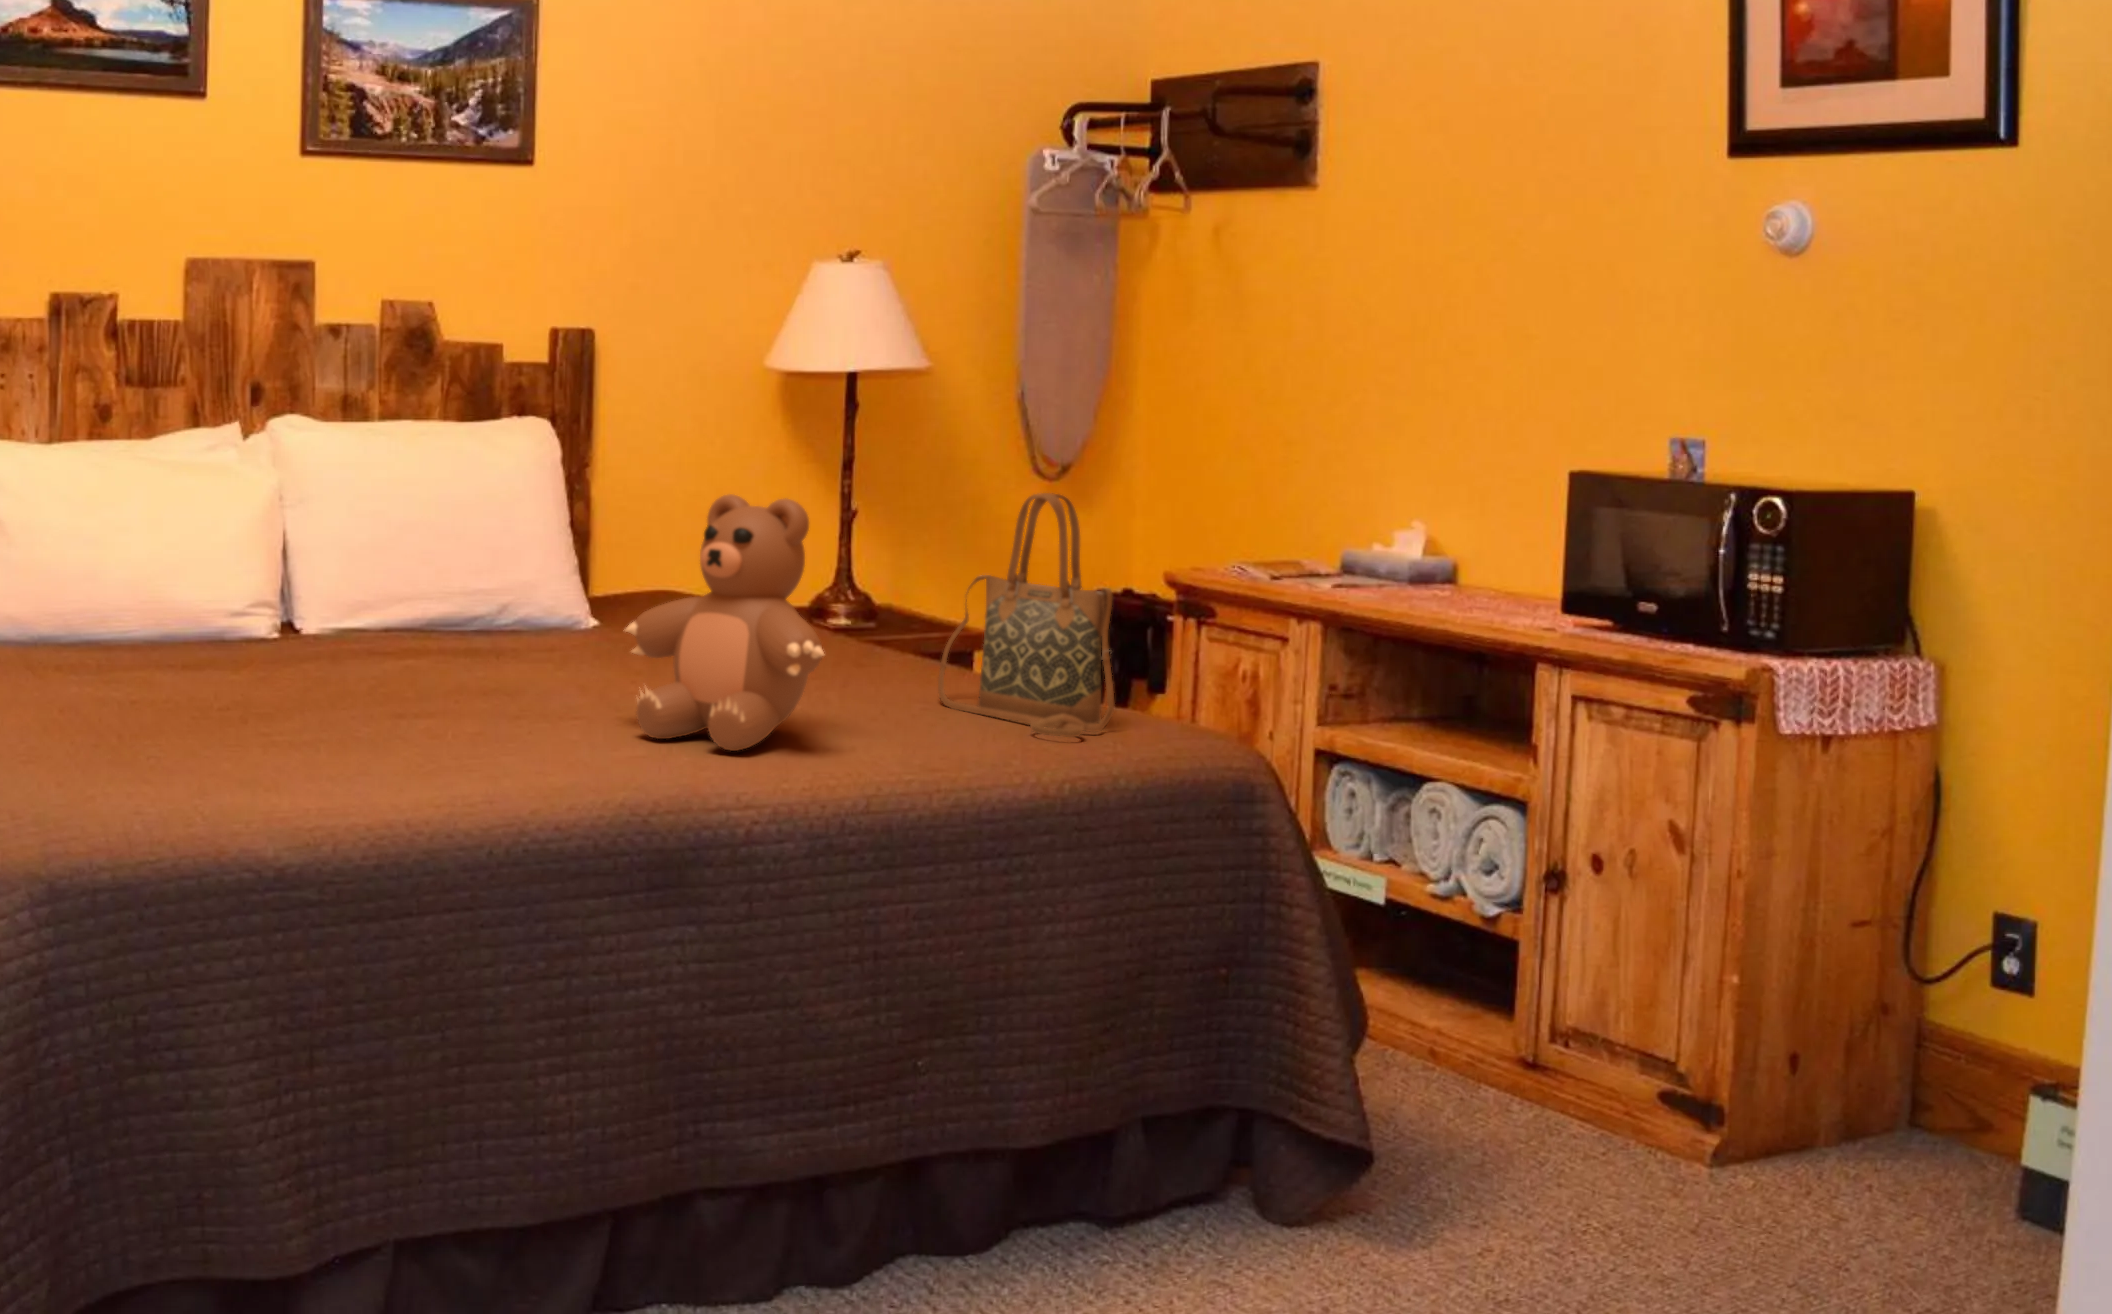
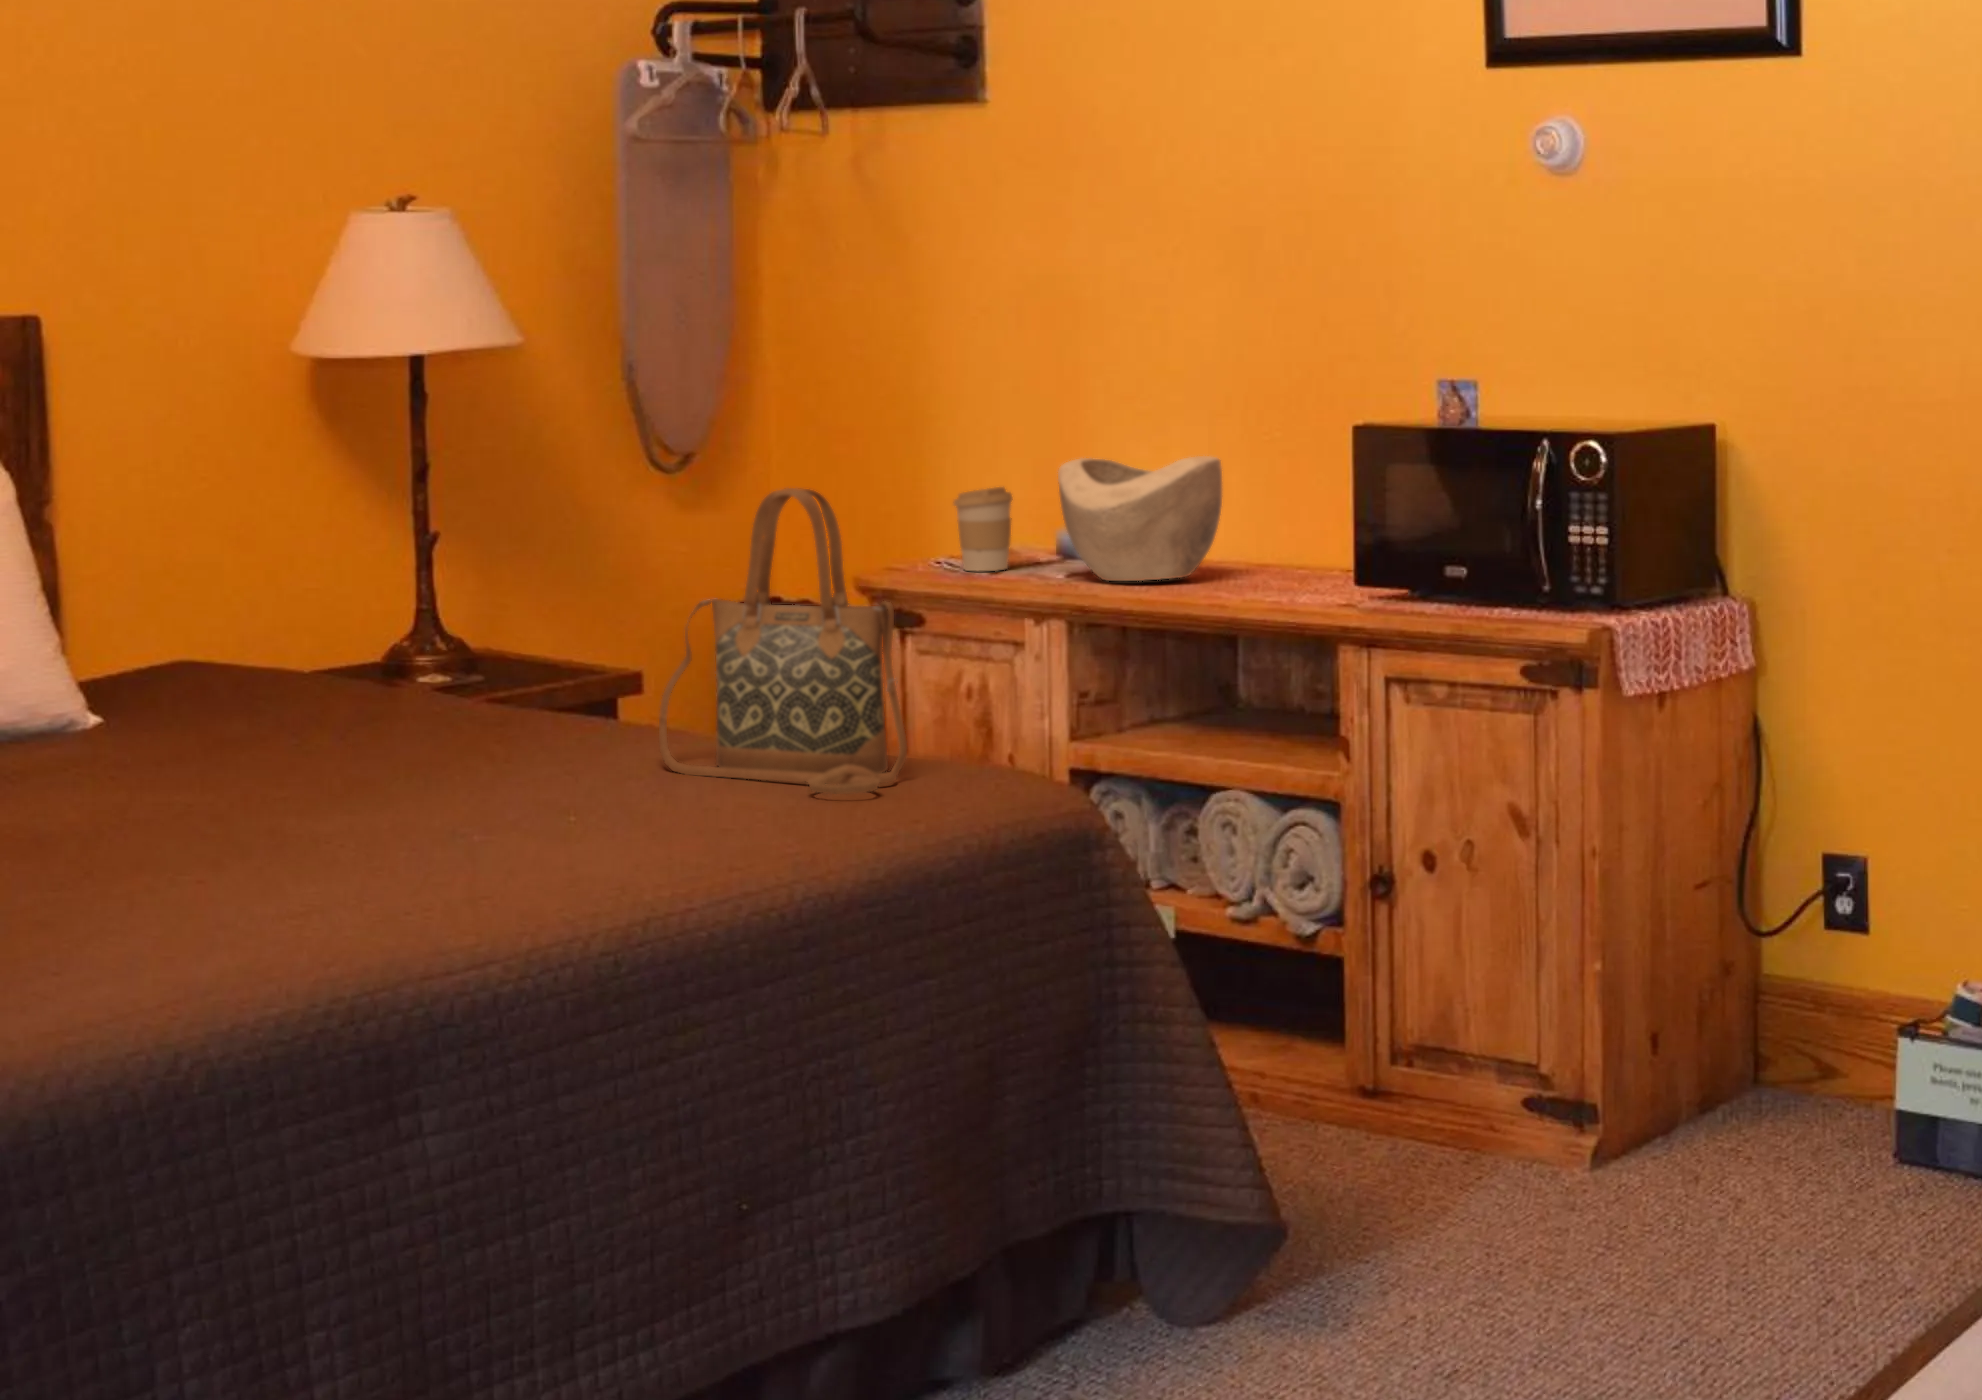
decorative bowl: none [1321,487,1463,594] -> present [1058,456,1222,581]
teddy bear: present [625,494,824,751] -> none [235,519,554,867]
coffee cup: none [1241,507,1291,576] -> present [954,487,1013,571]

